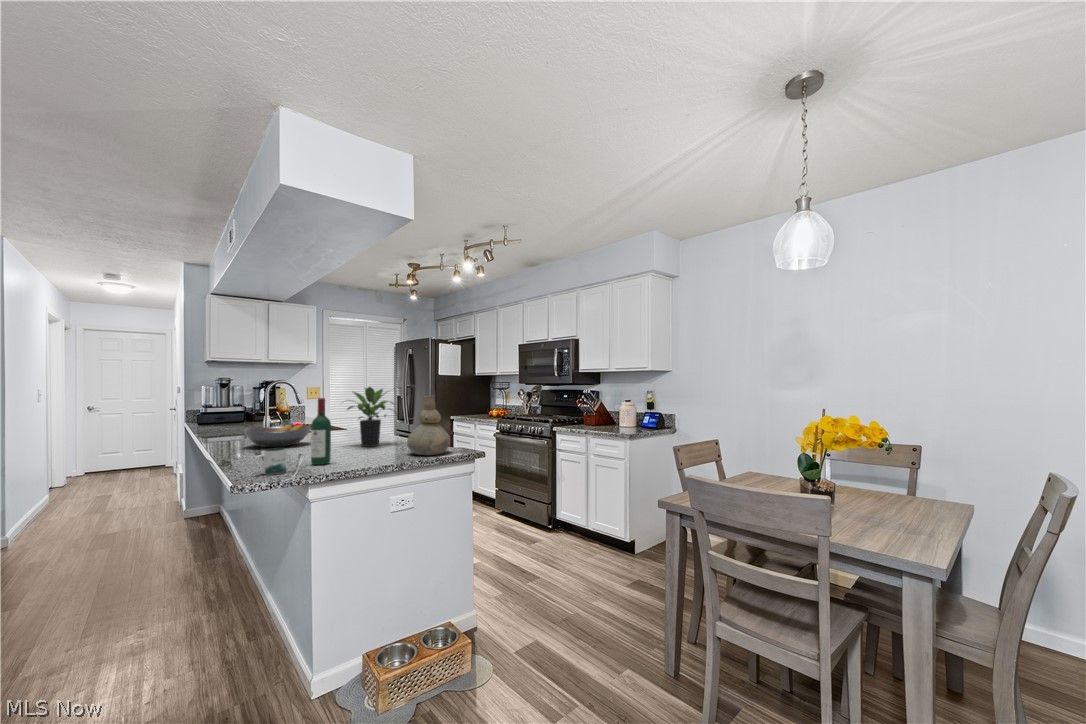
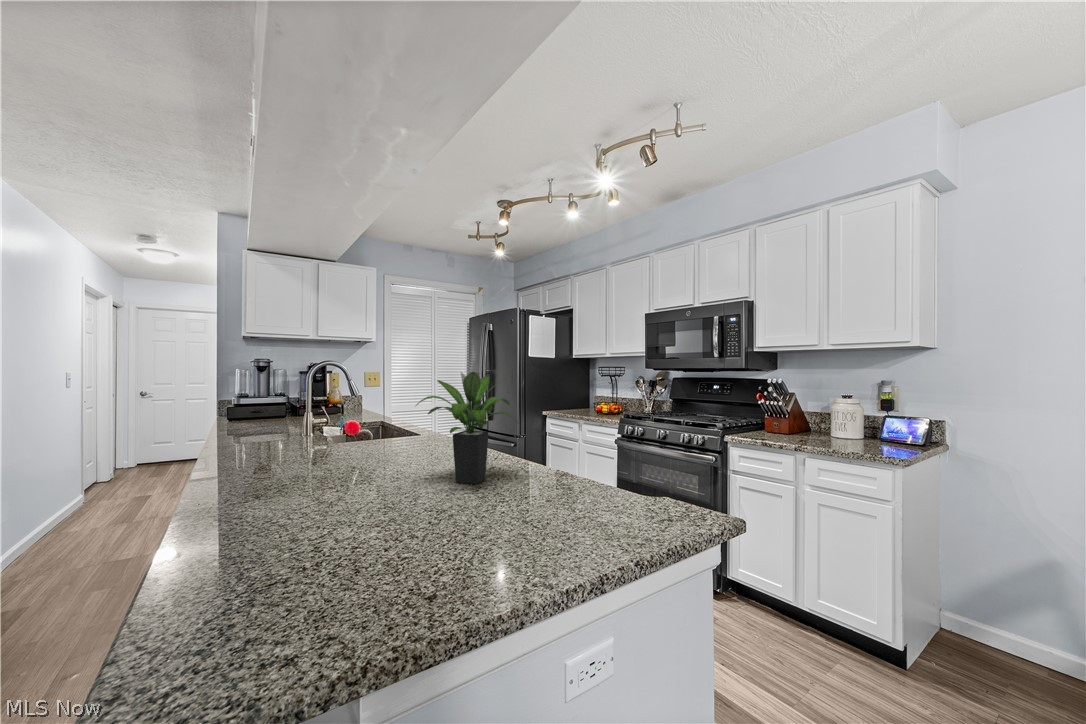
vase: present [407,396,450,455] -> none [561,392,653,526]
wine bottle: present [311,398,331,465] -> none [364,398,408,562]
fruit bowl: present [244,424,311,447] -> none [254,436,368,477]
mug: present [254,448,286,474] -> none [202,534,298,621]

